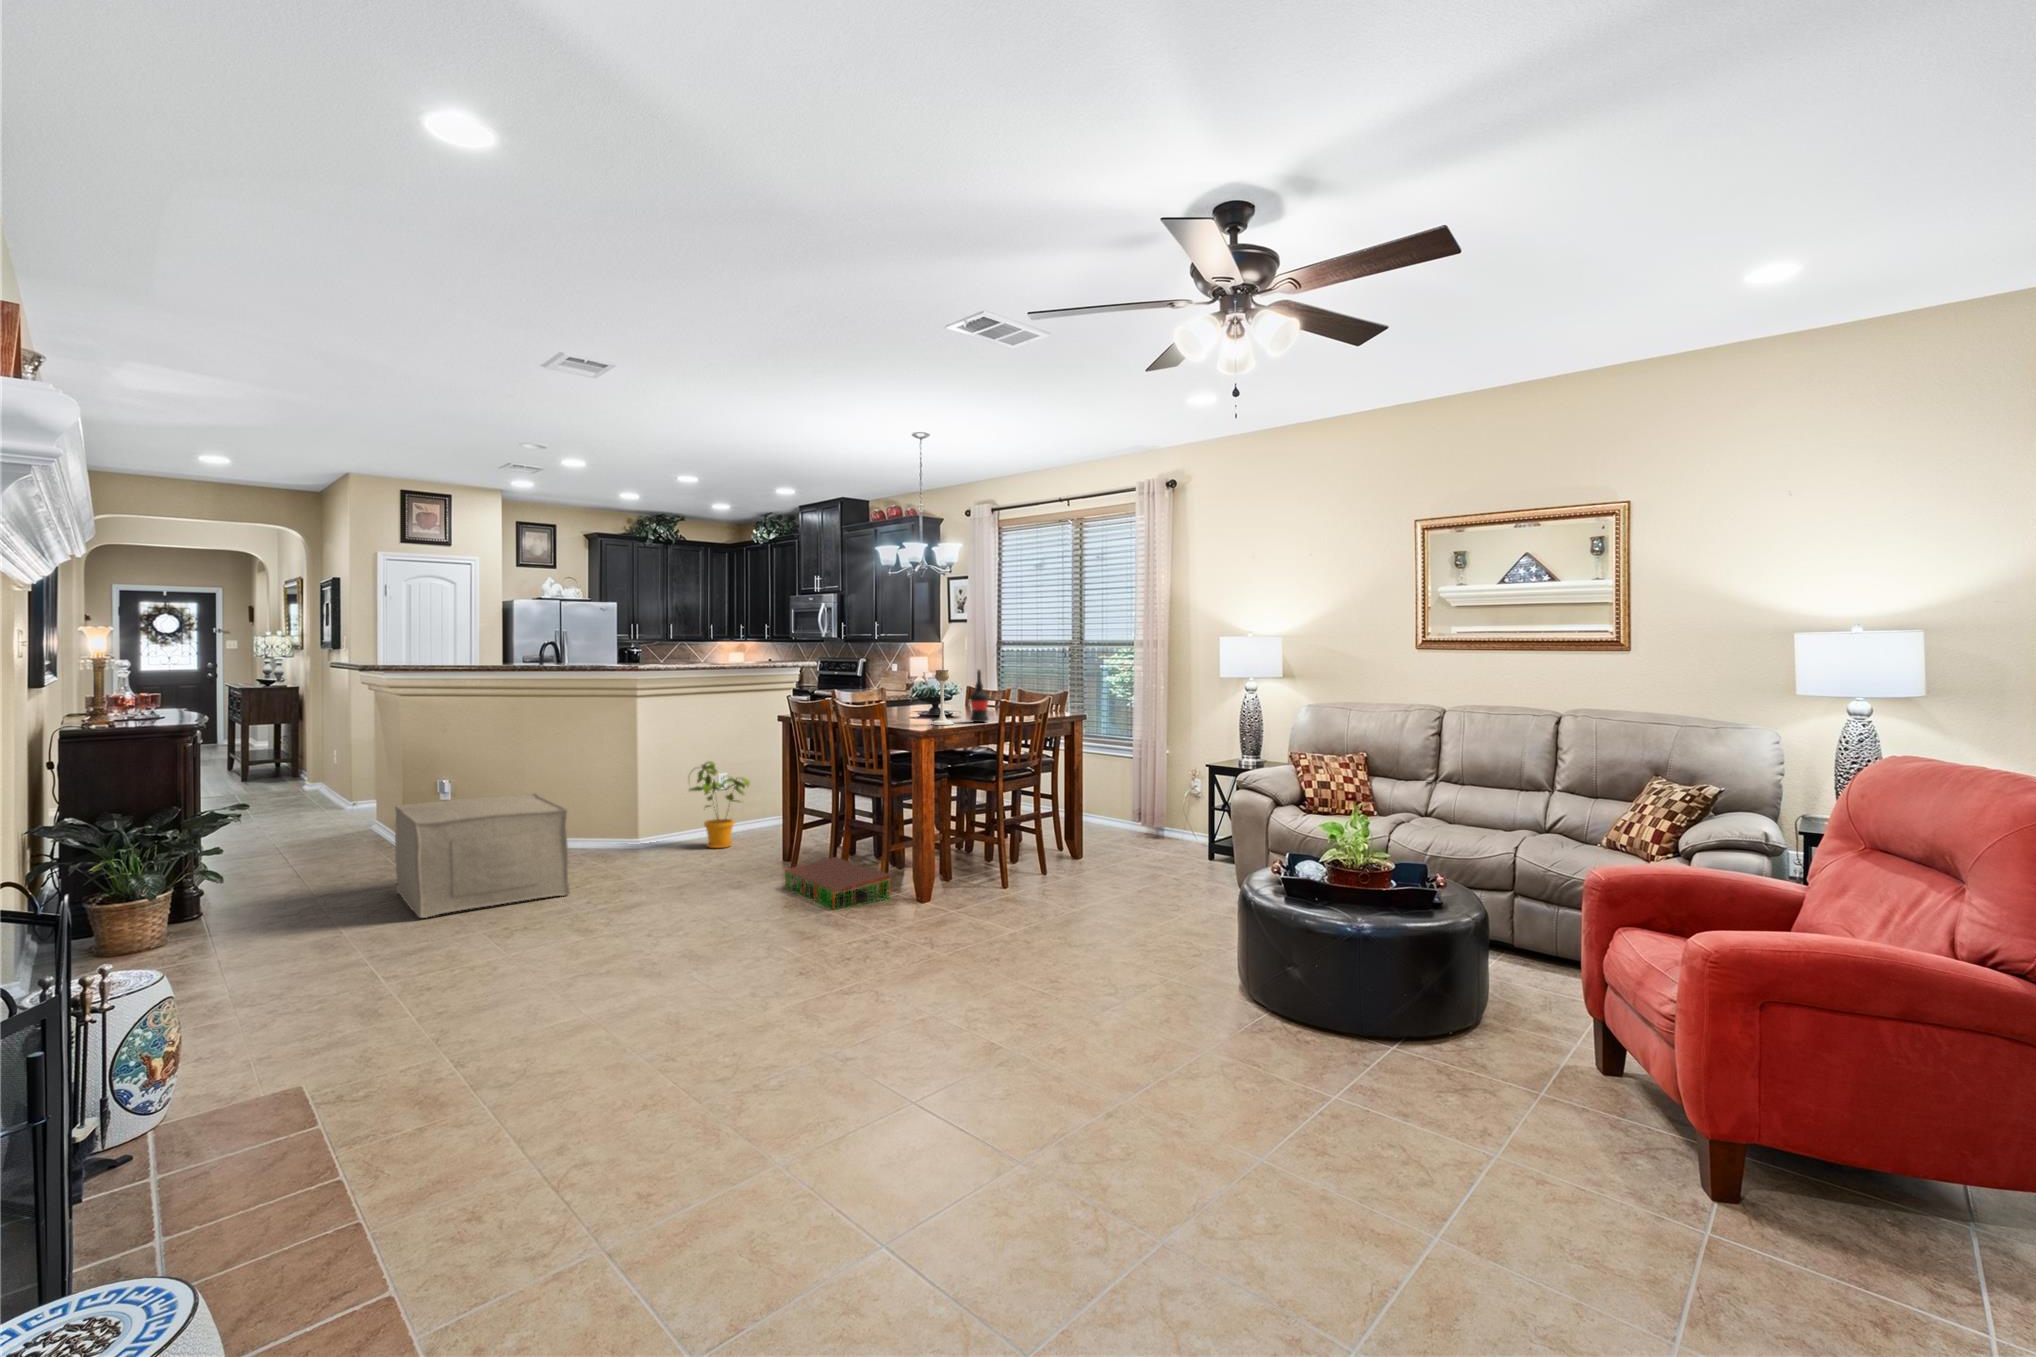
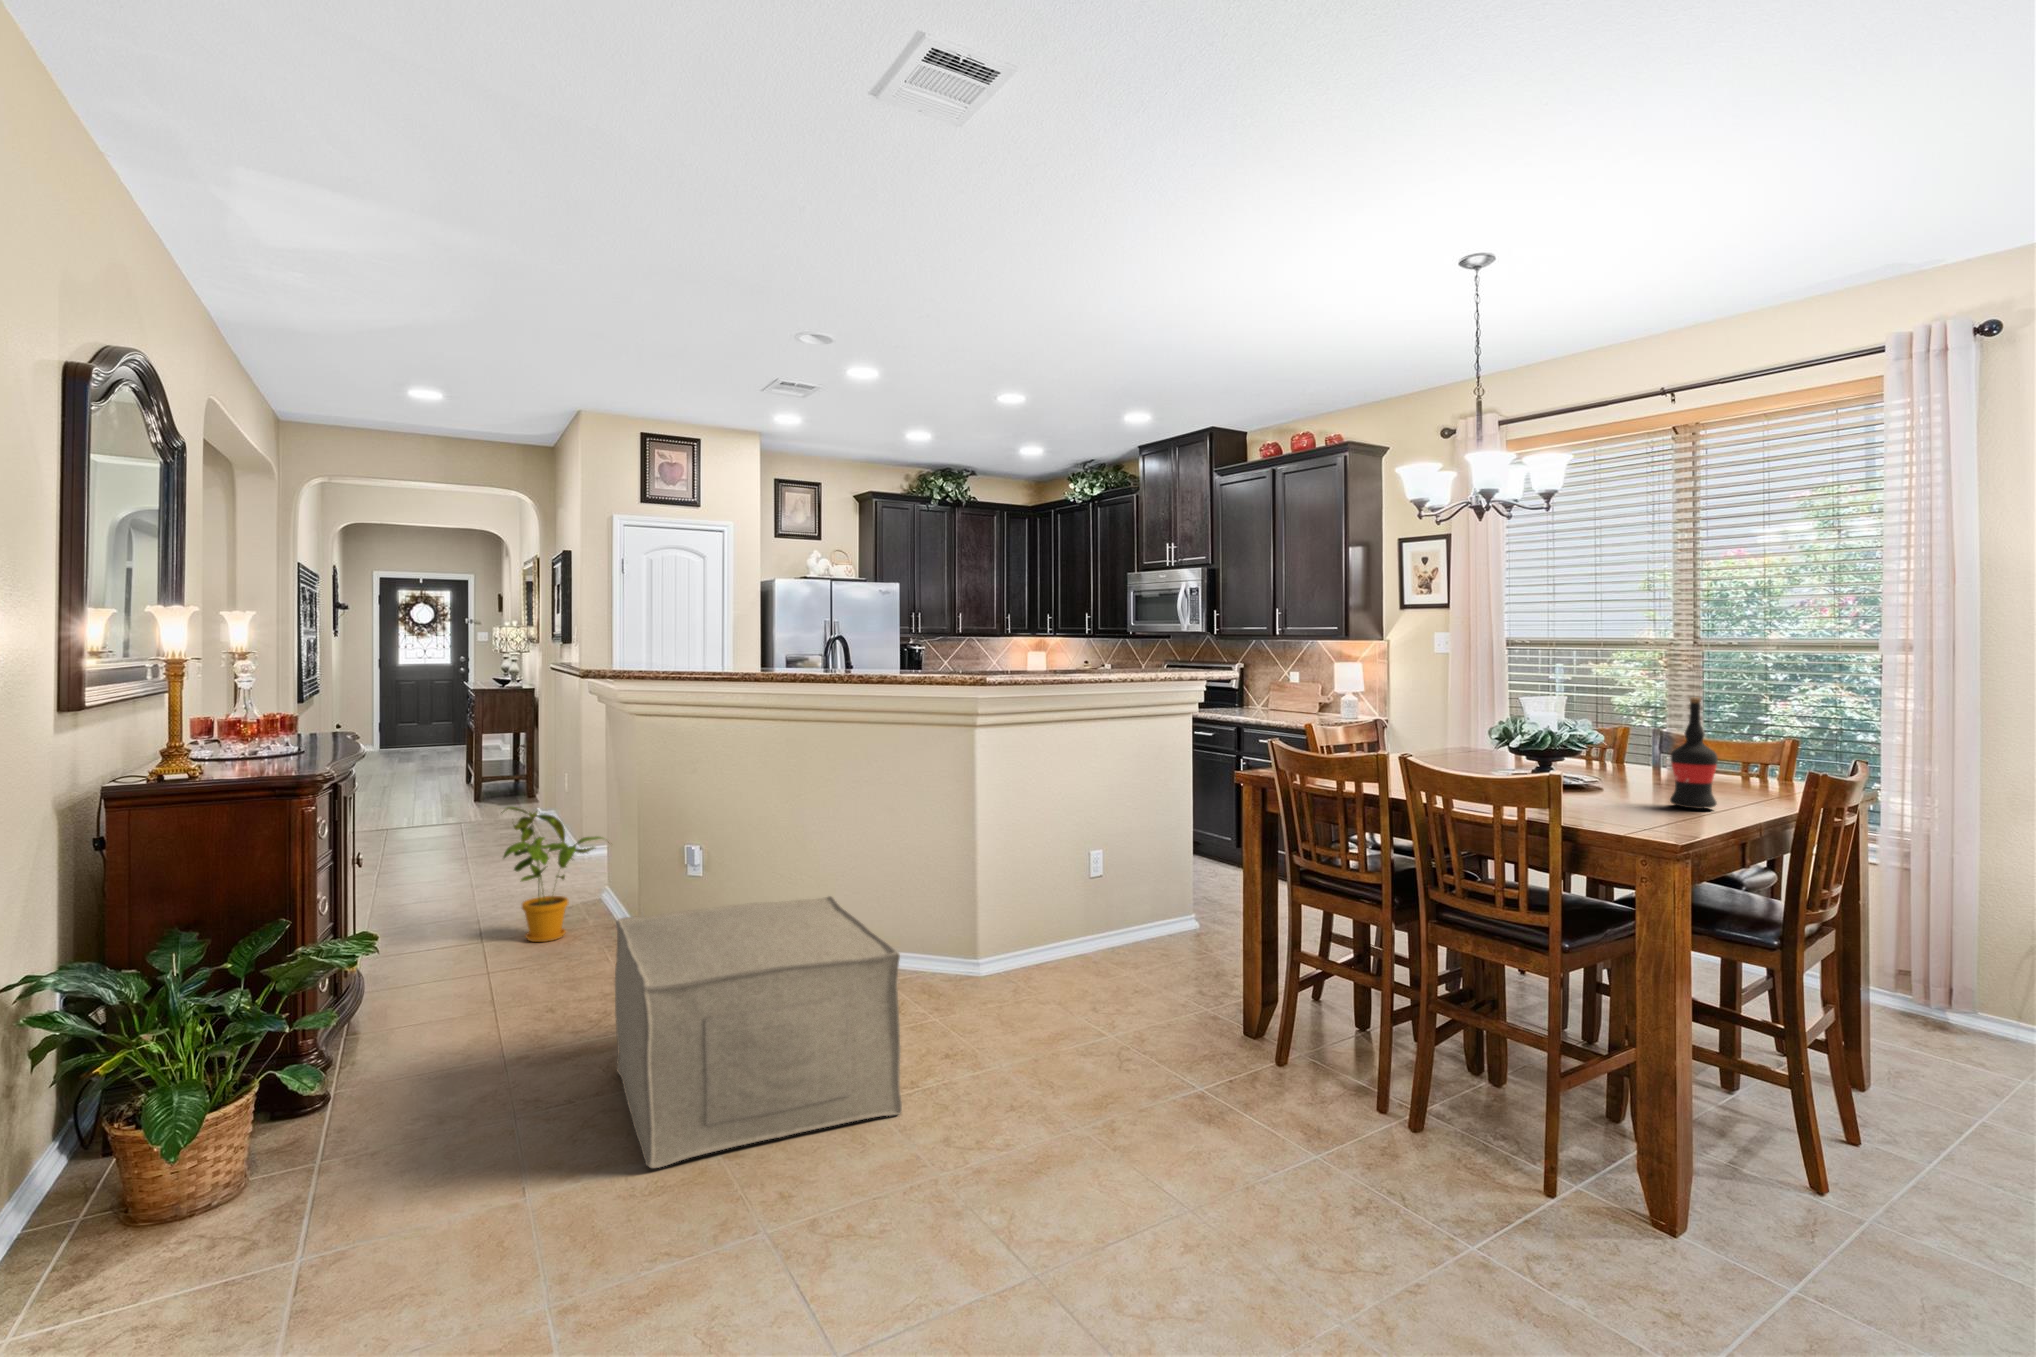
candle holder: present [932,670,953,725] -> none [1602,698,1657,816]
house plant: present [689,761,750,848] -> present [501,807,609,942]
storage bin: present [785,857,891,909] -> none [1305,1069,1593,1253]

